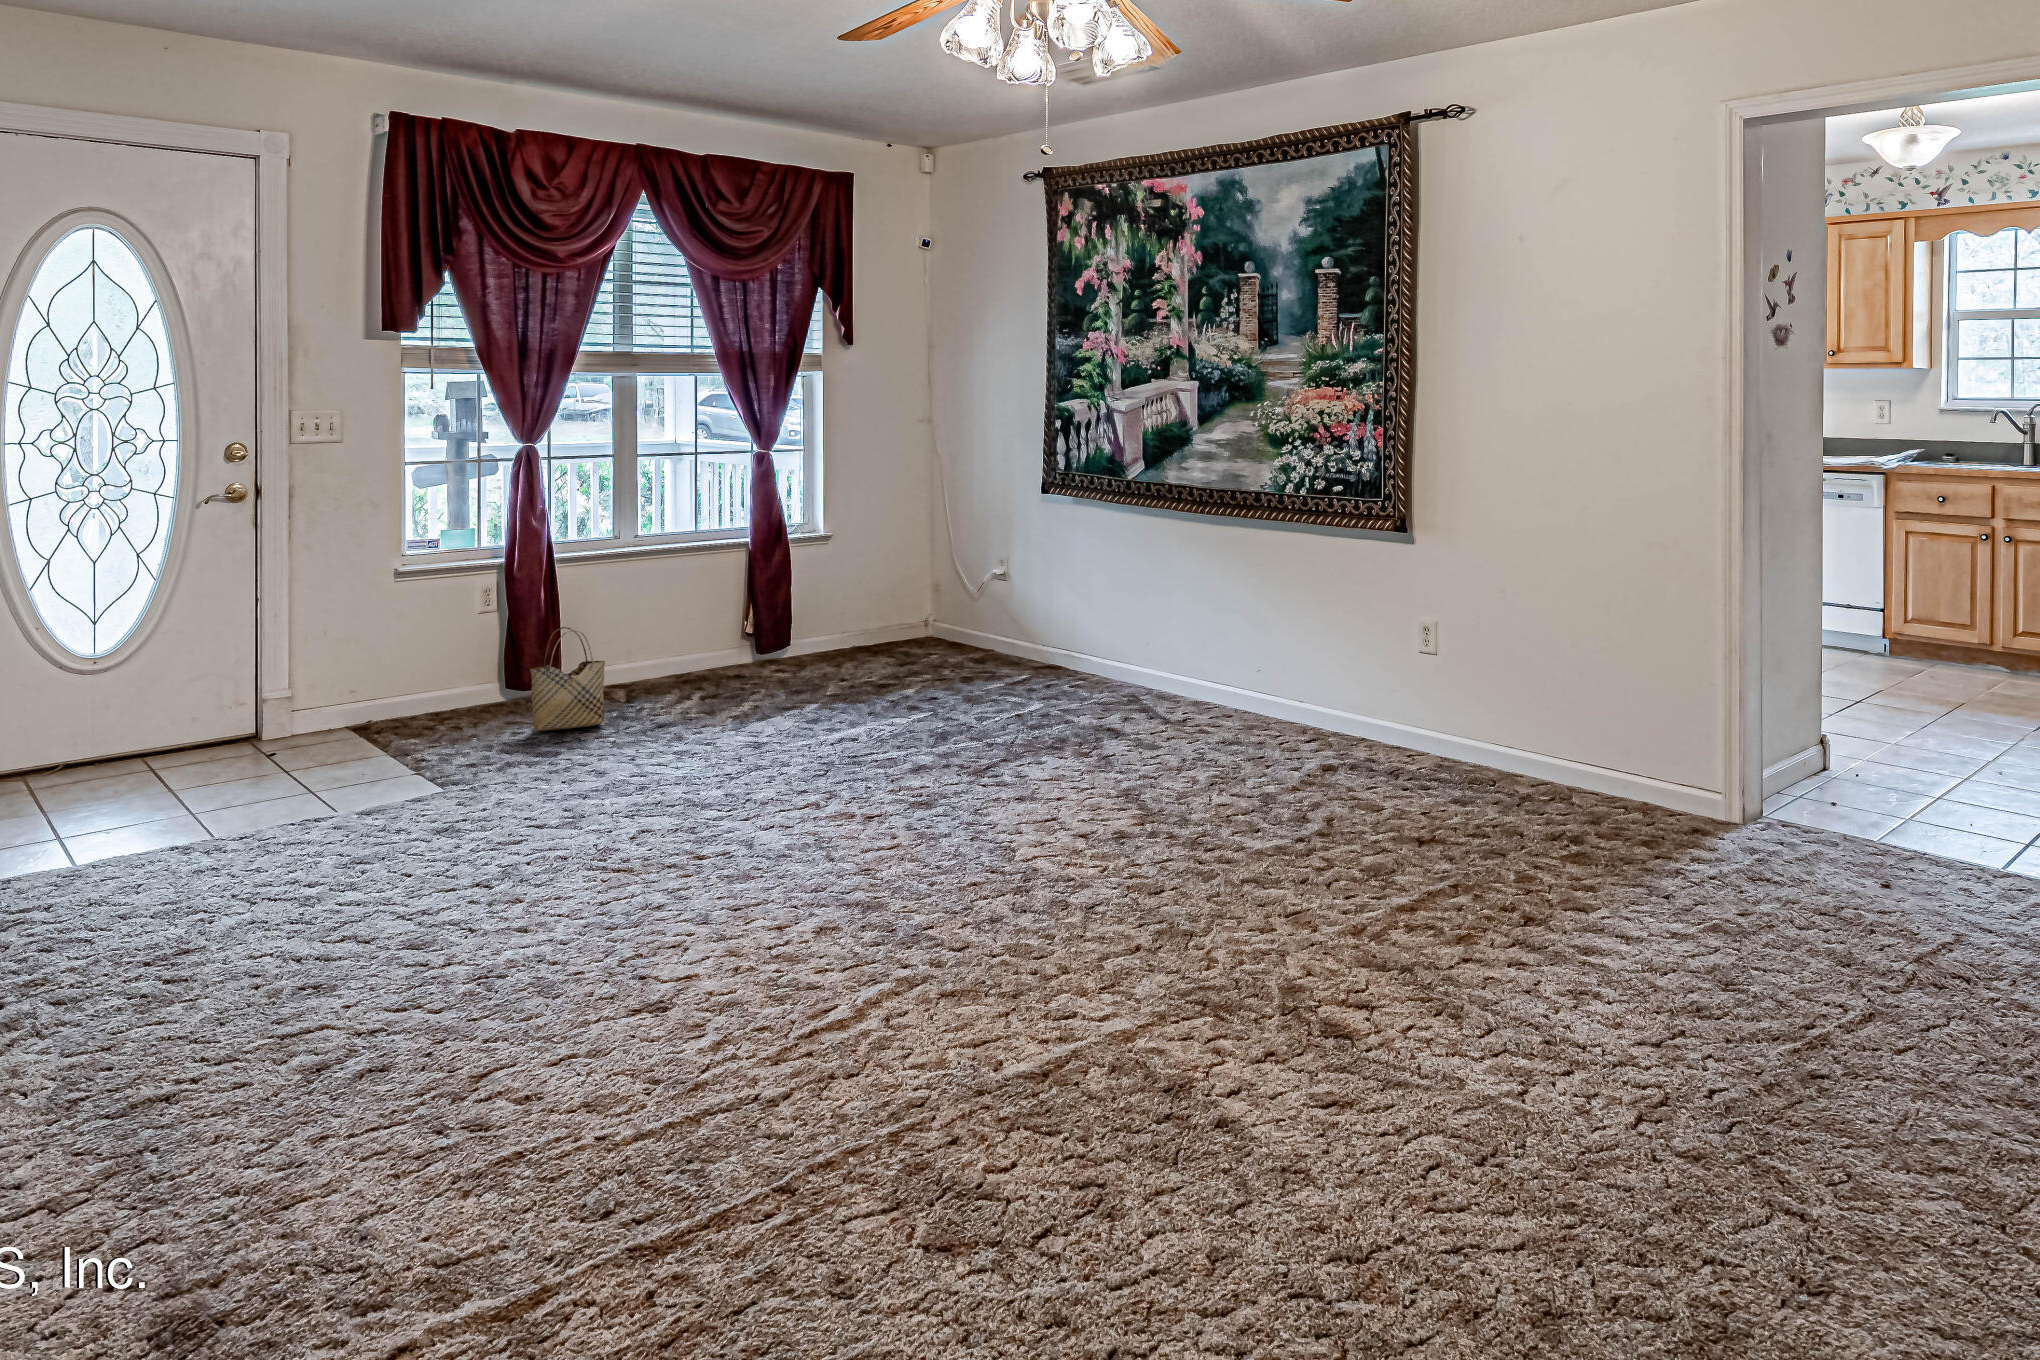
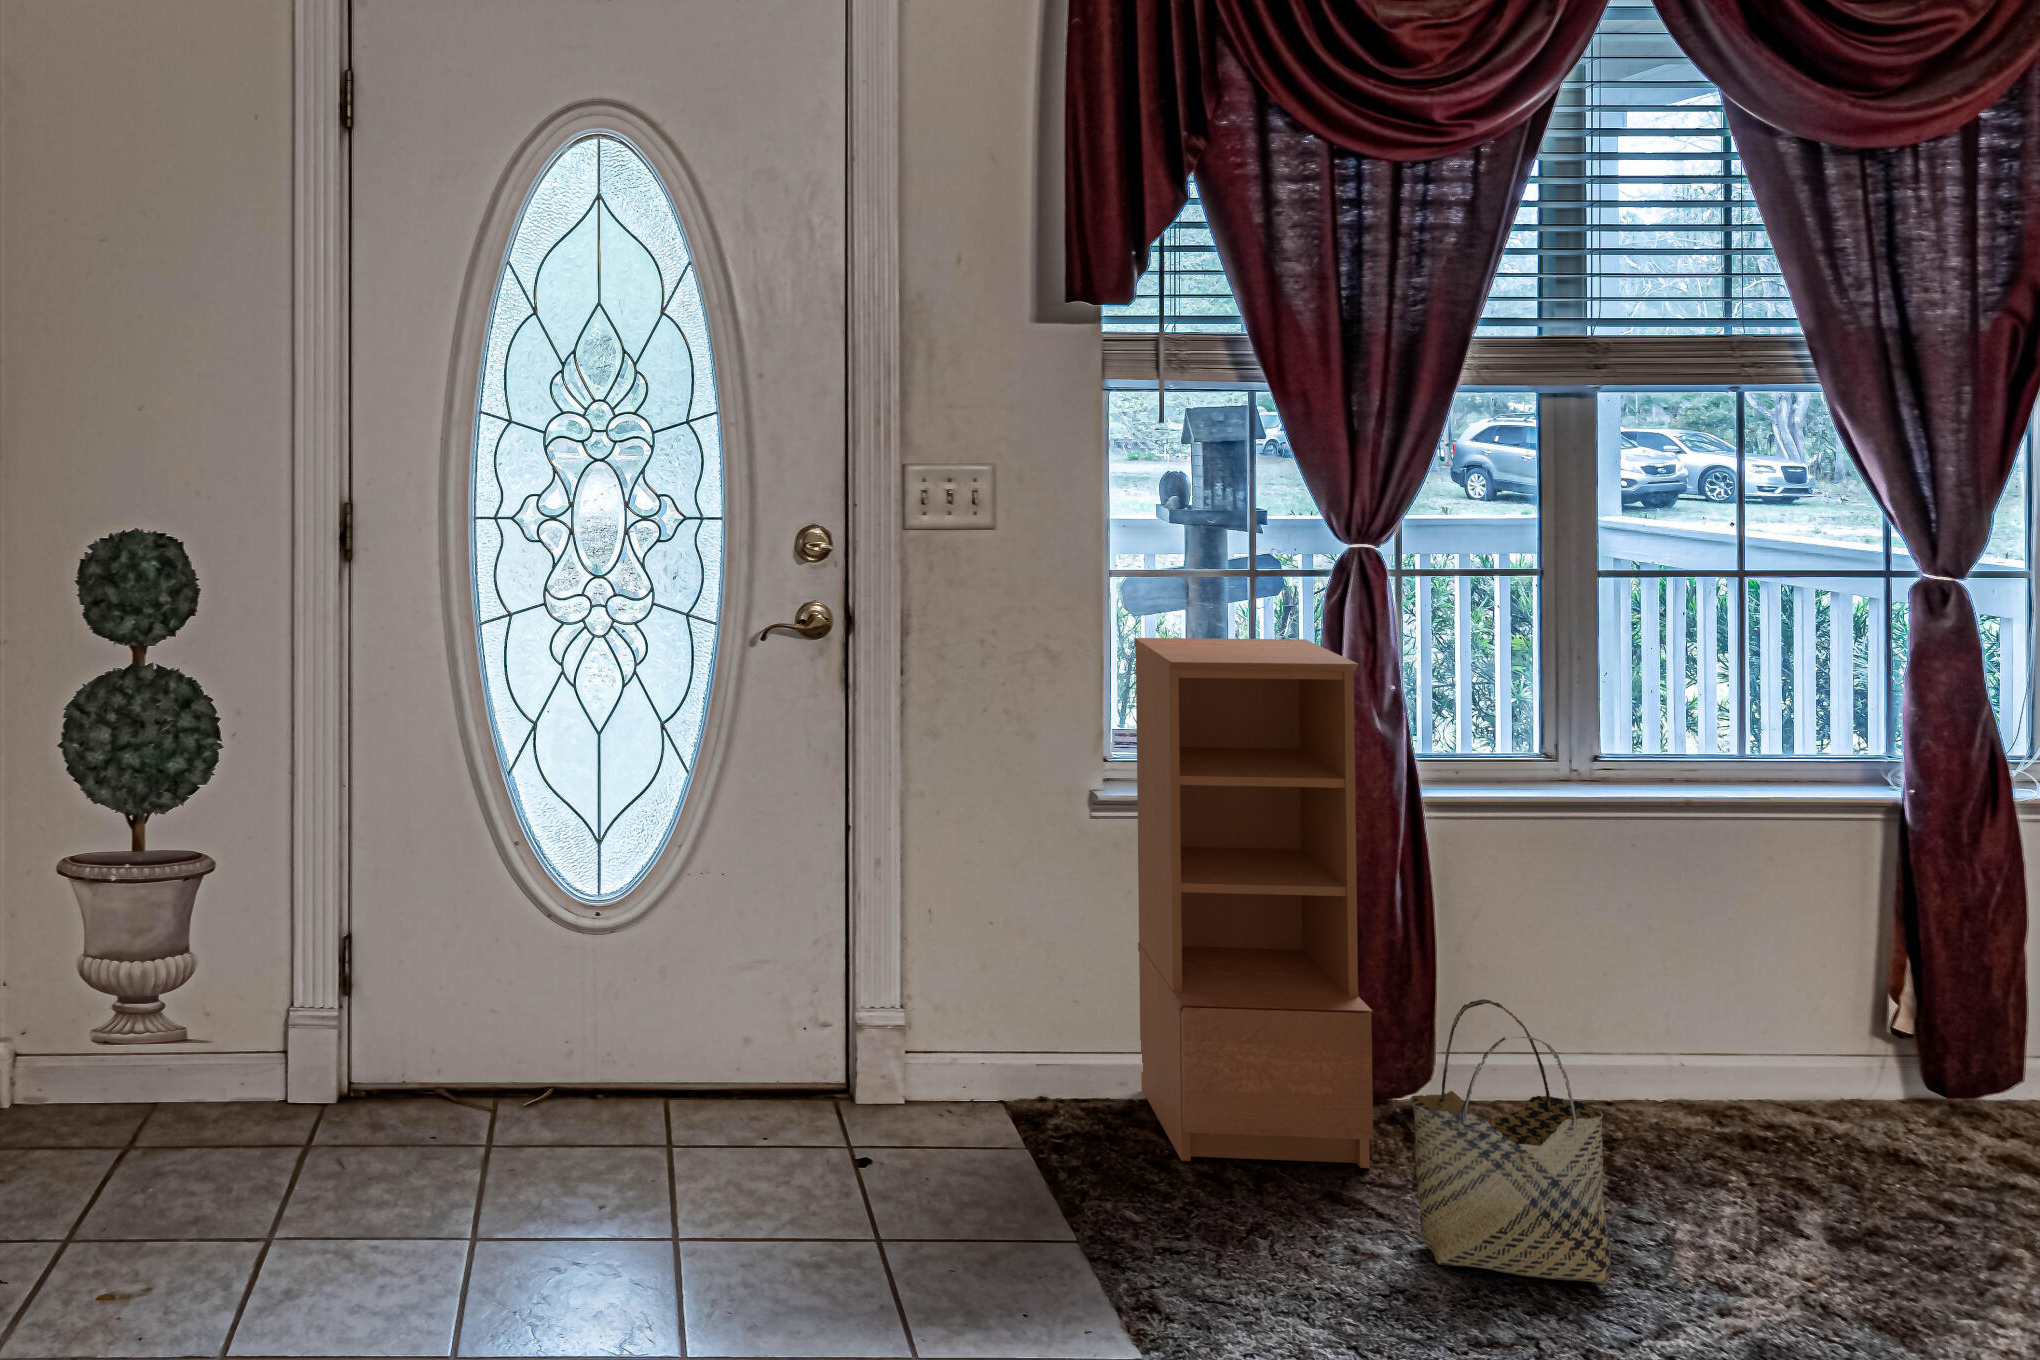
bookcase: none [414,491,521,731] -> present [1135,638,1373,1168]

